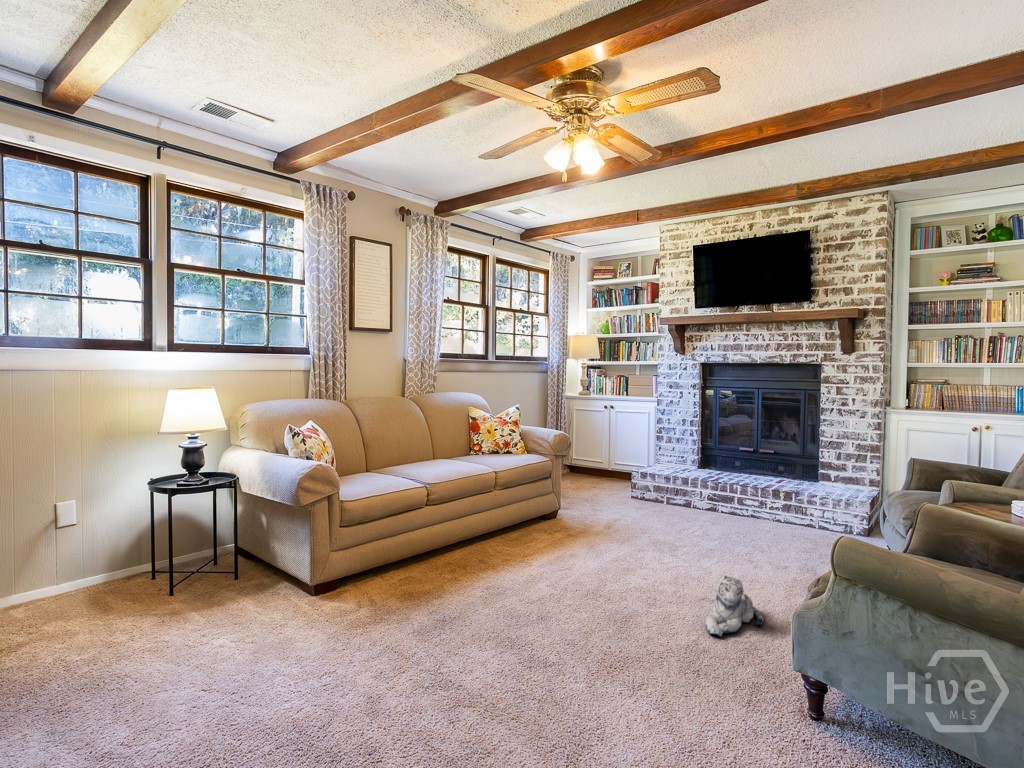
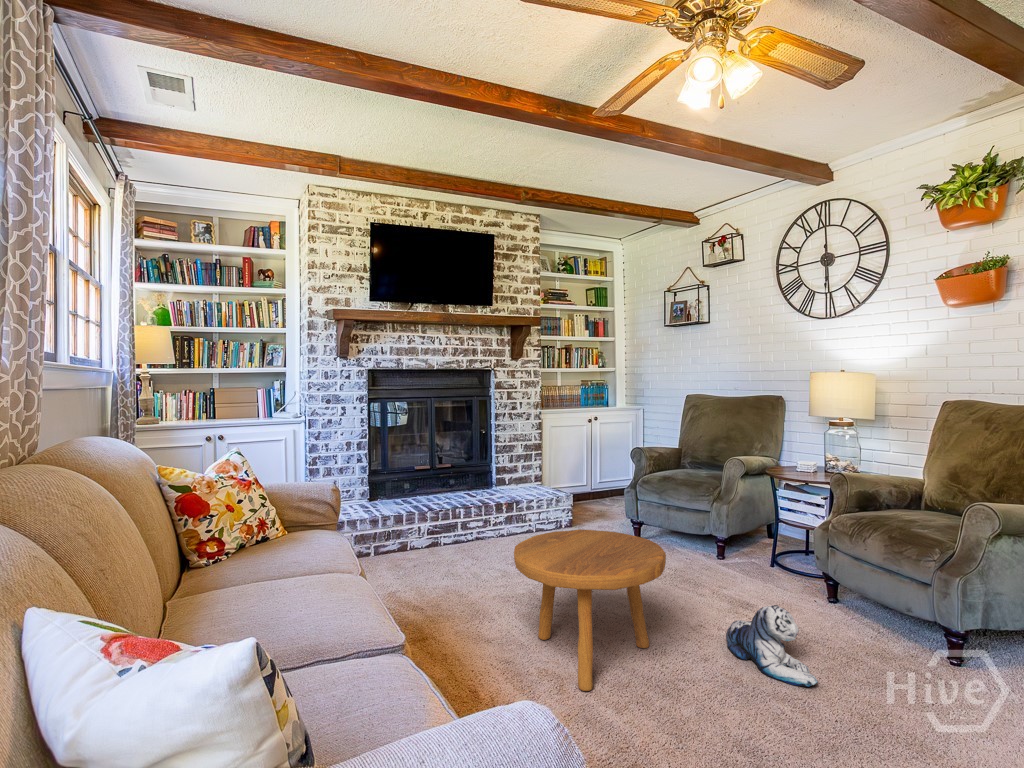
footstool: none [592,490,699,586] -> present [514,529,666,691]

